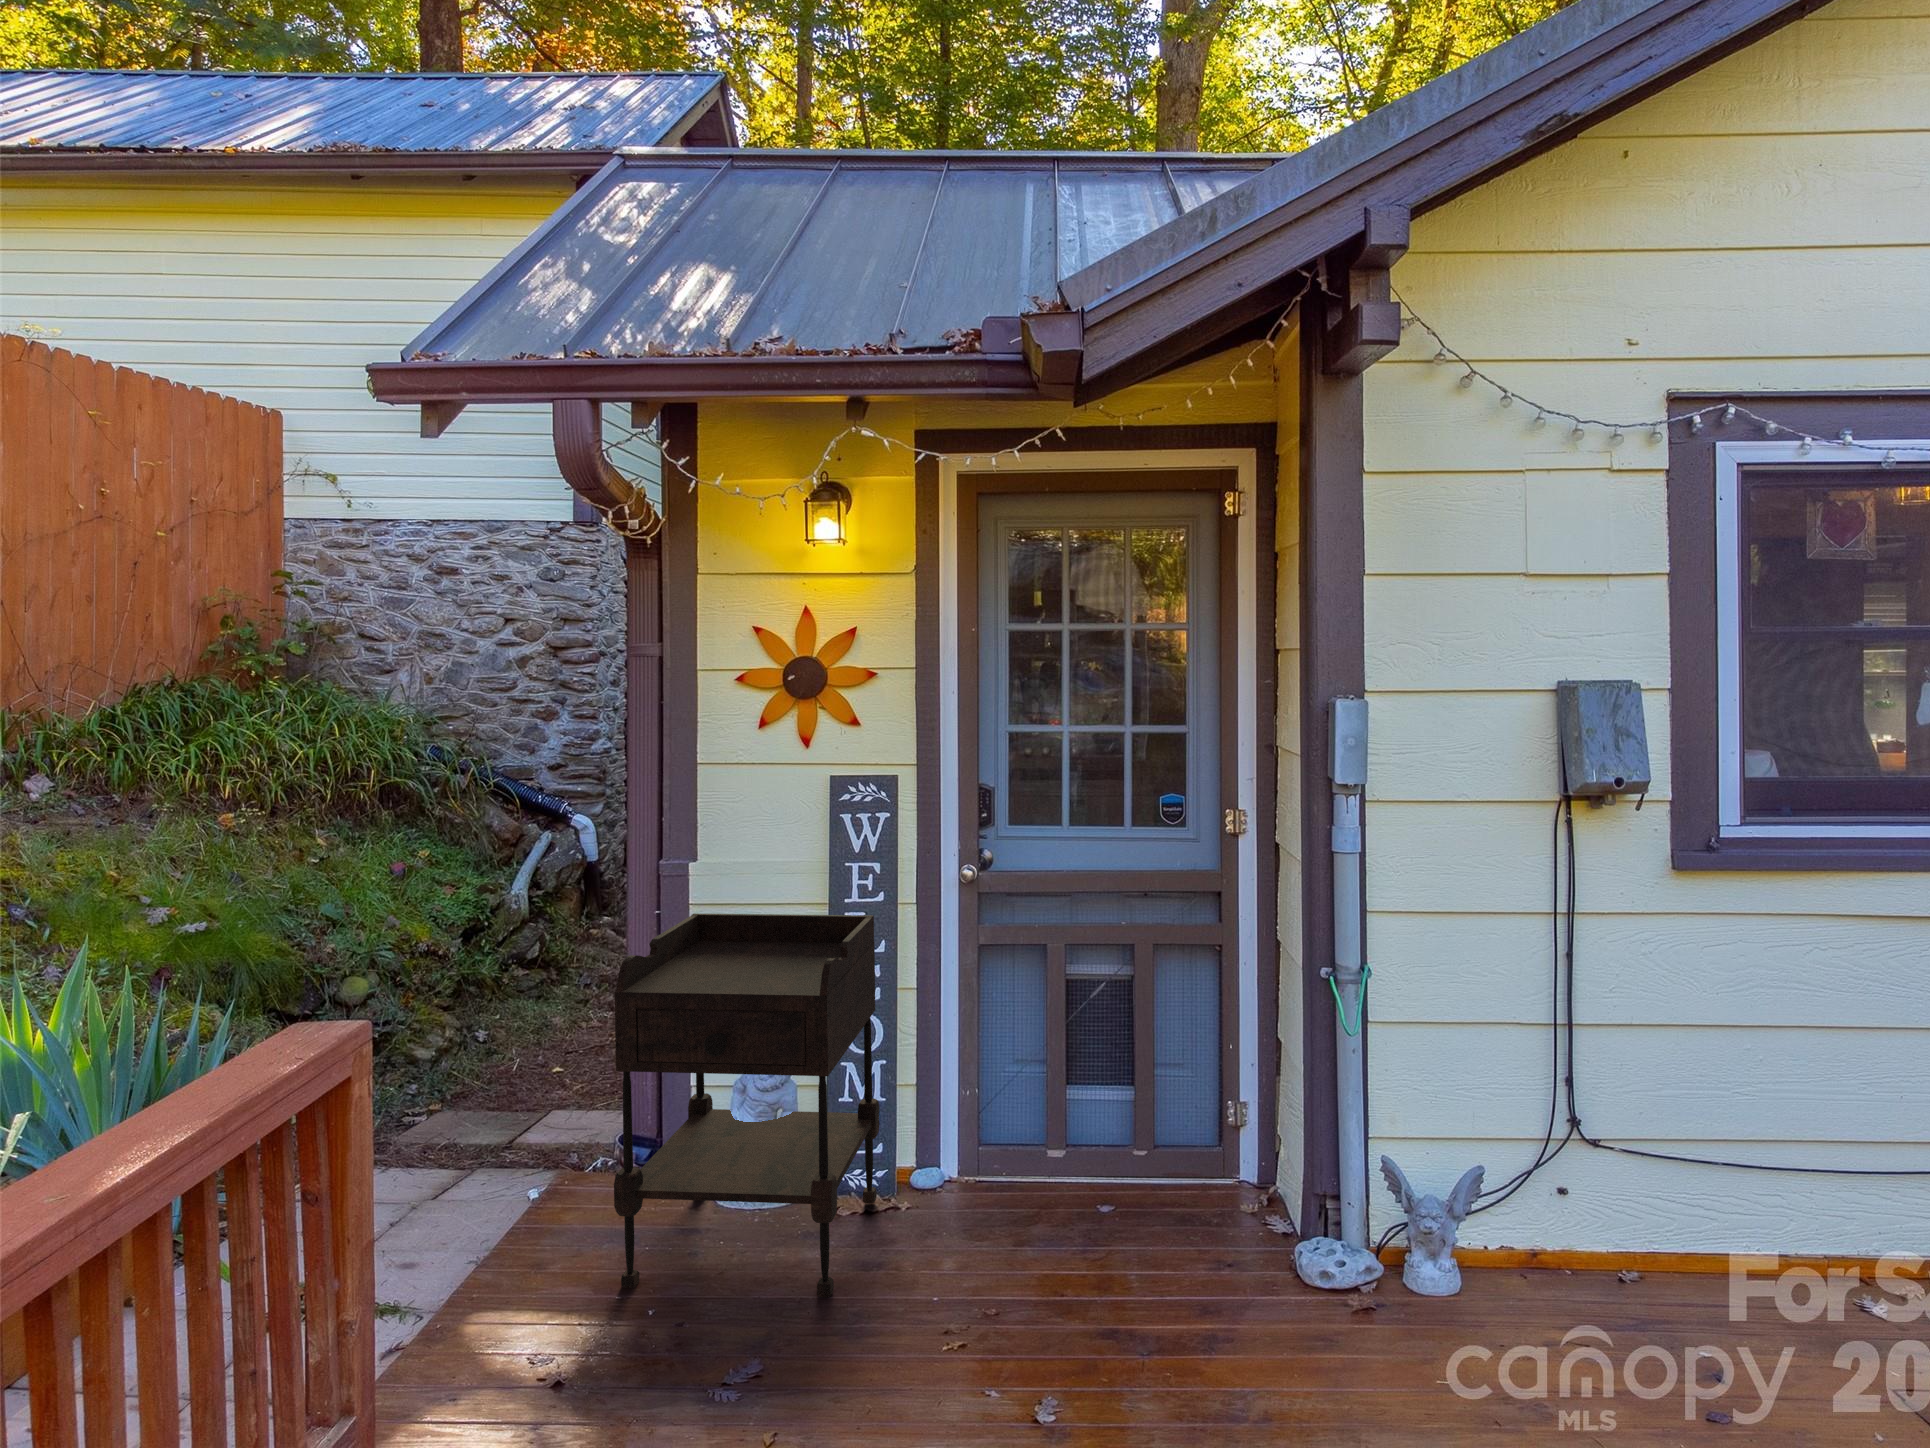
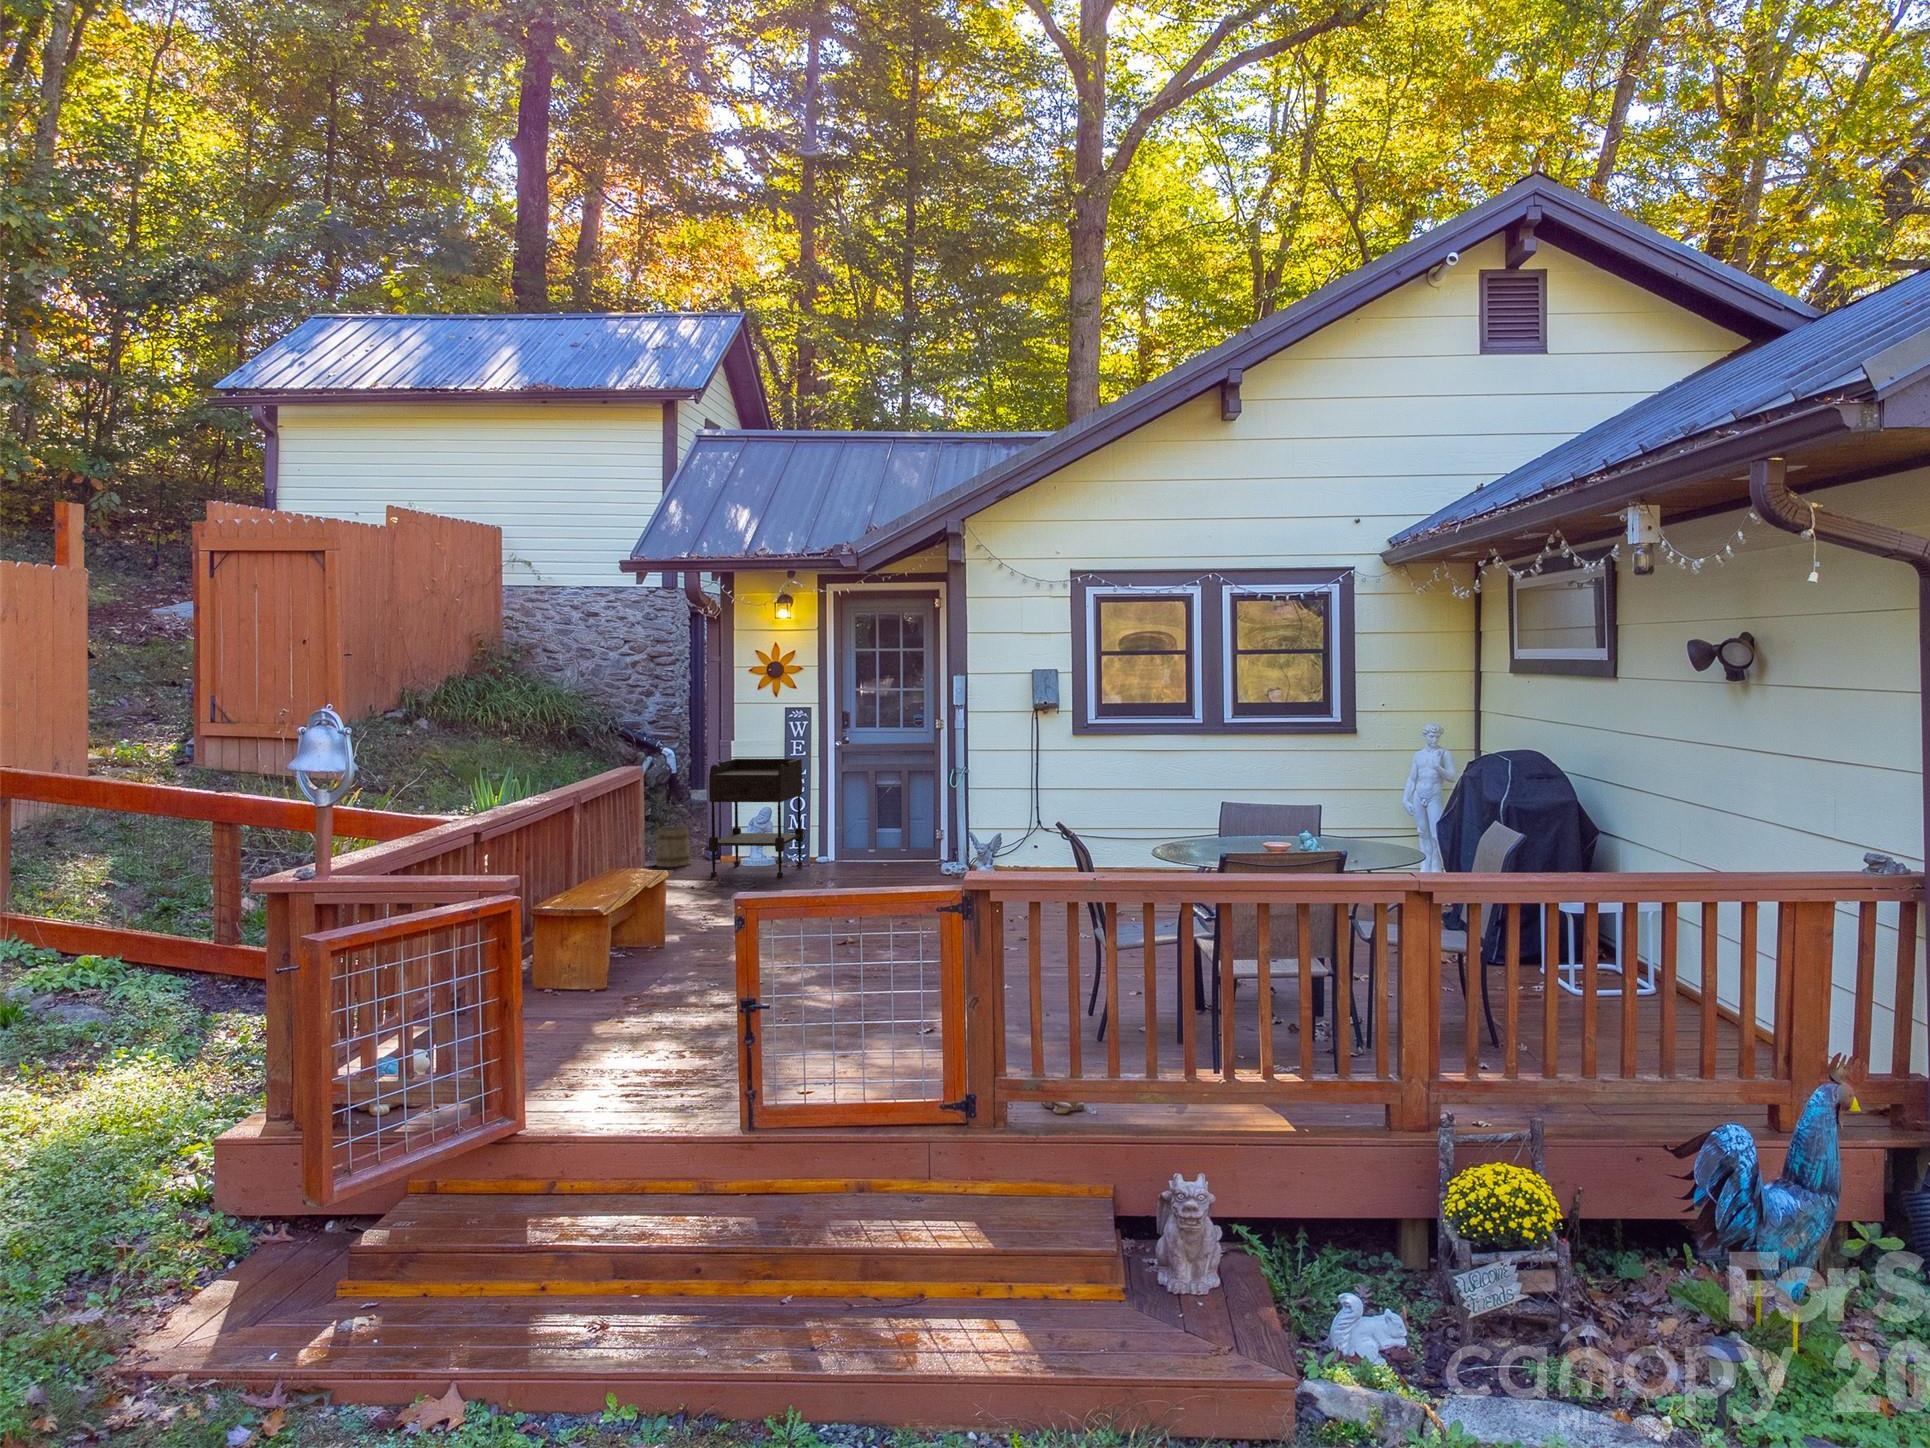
bucket: none [481,1039,583,1207] -> present [655,823,691,867]

